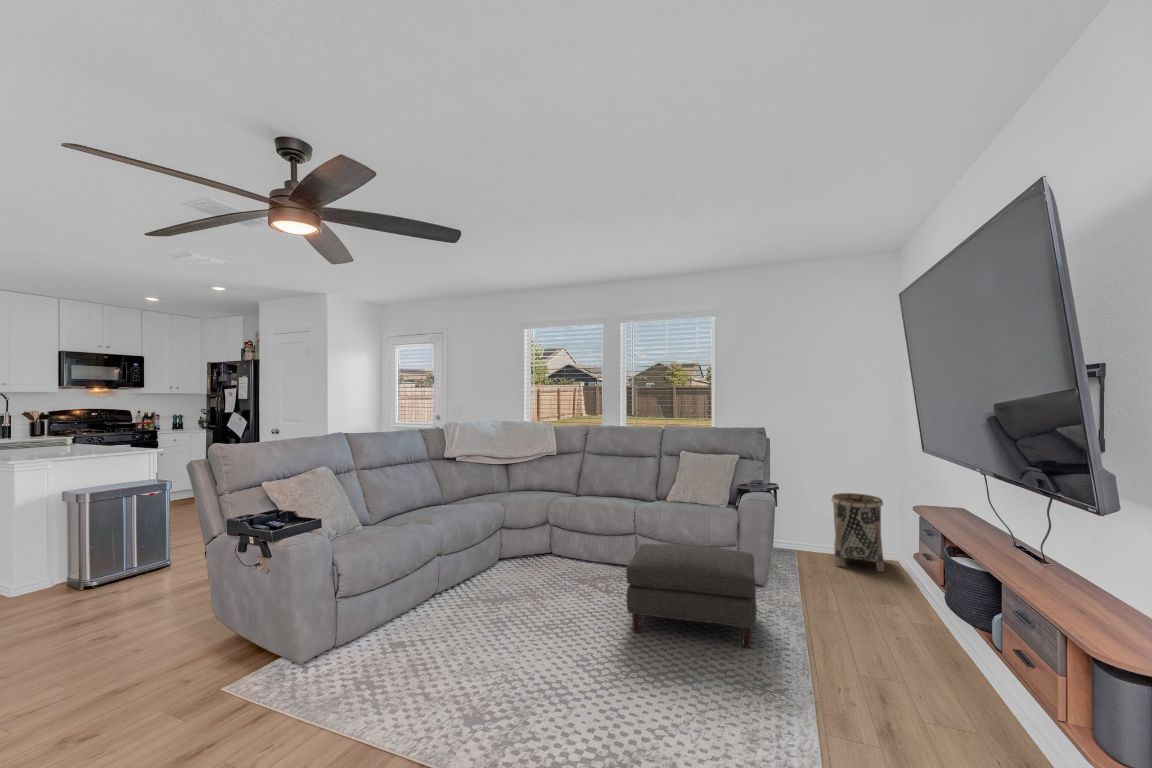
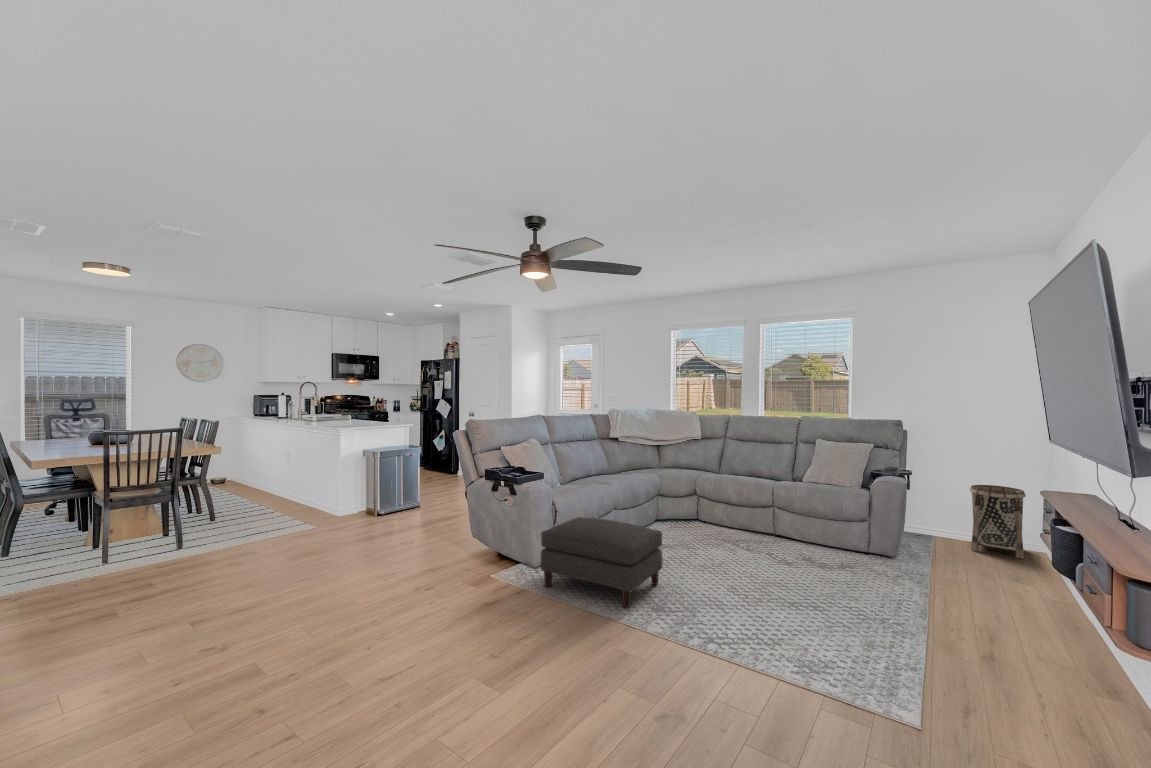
ottoman: present [626,544,757,648] -> present [541,517,662,608]

